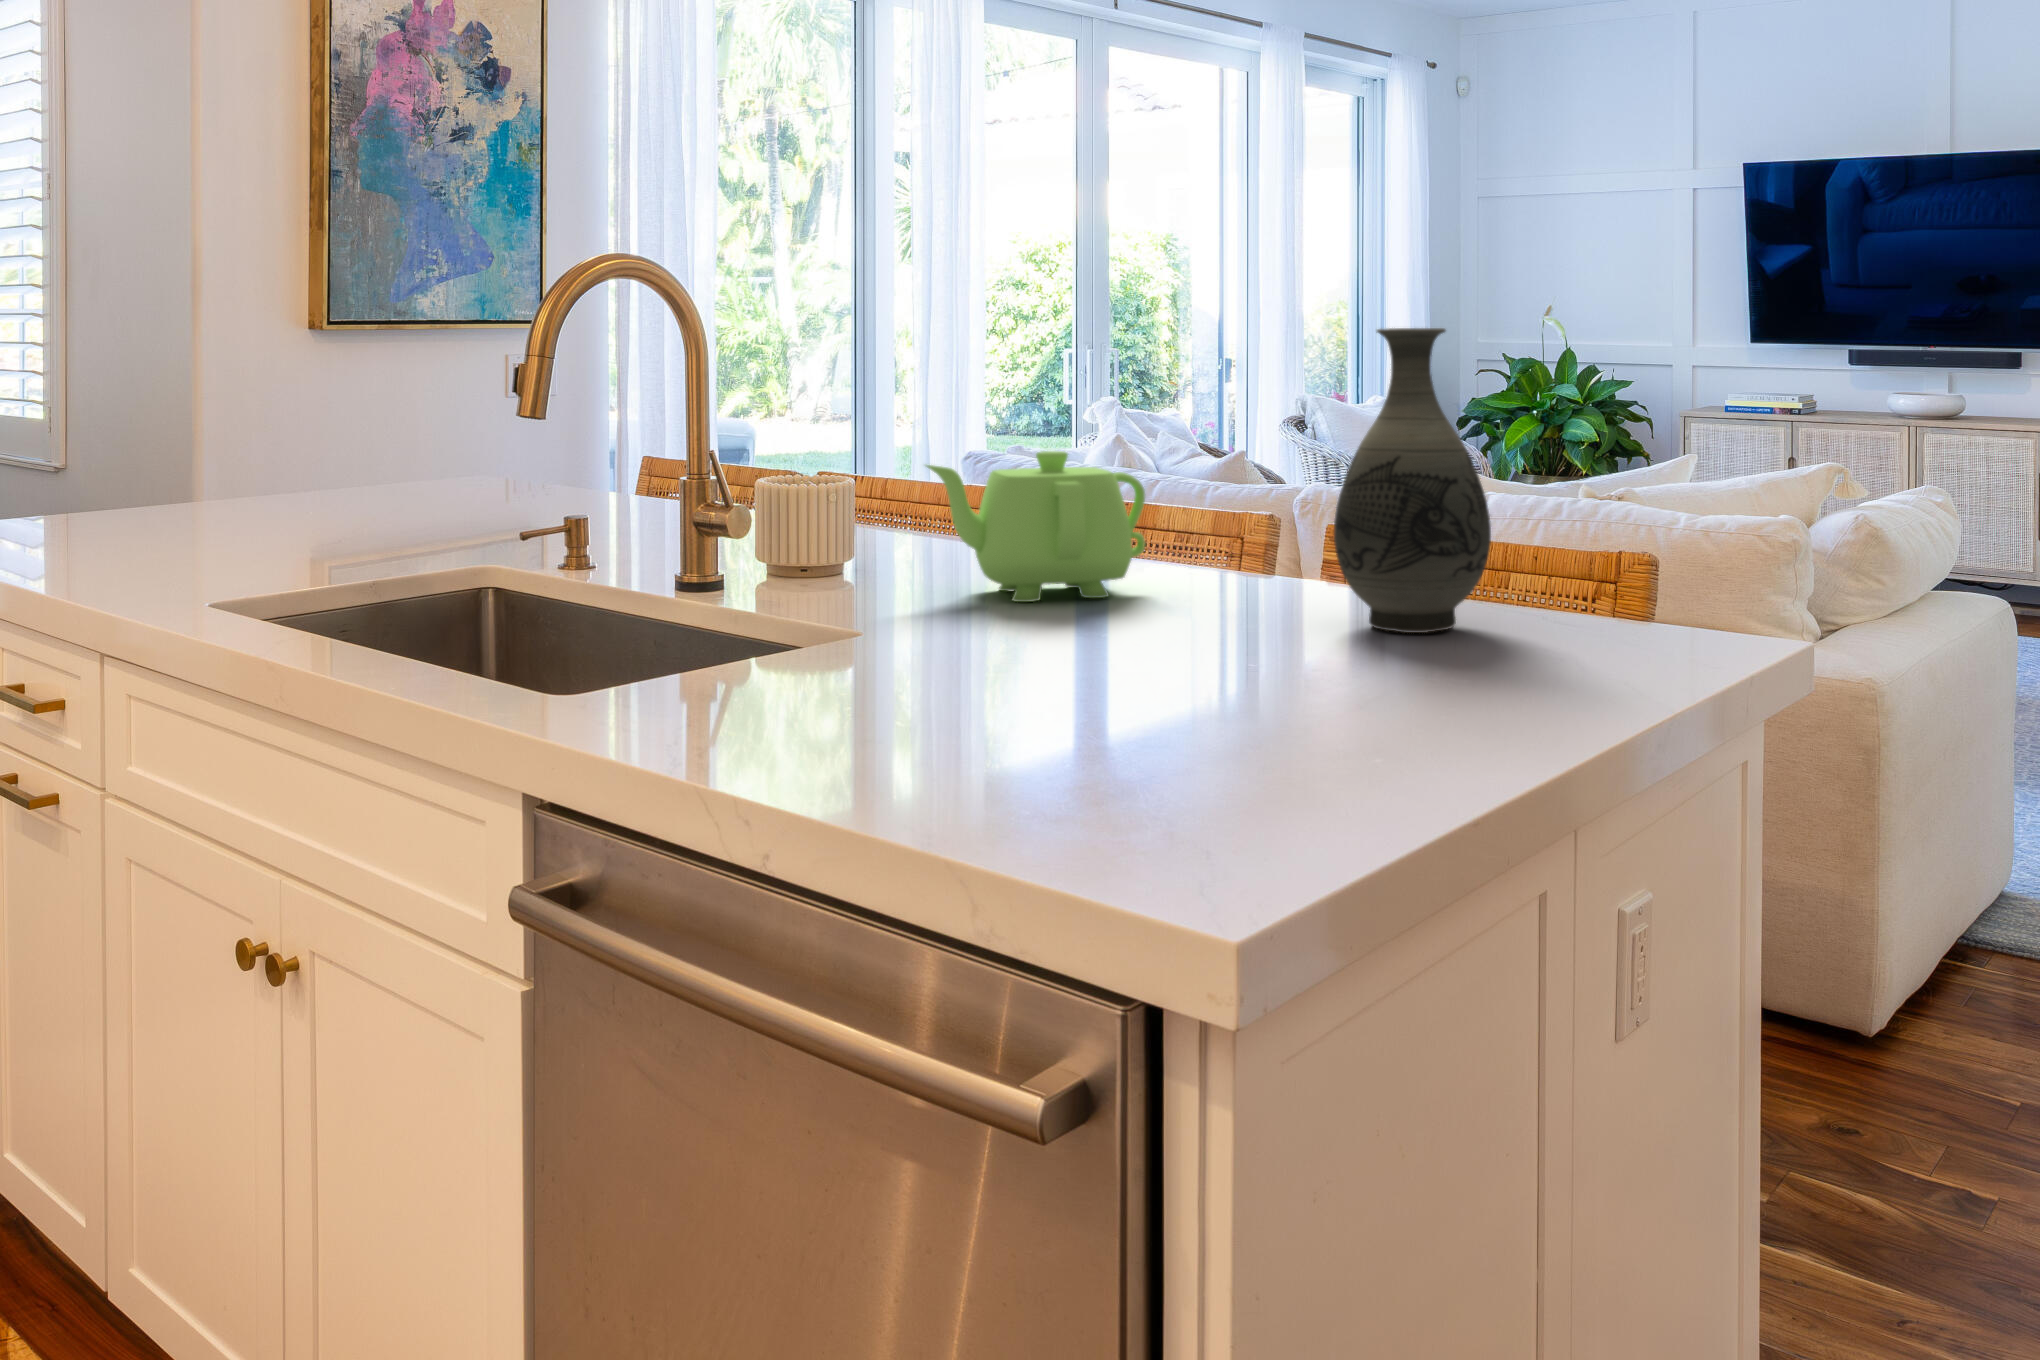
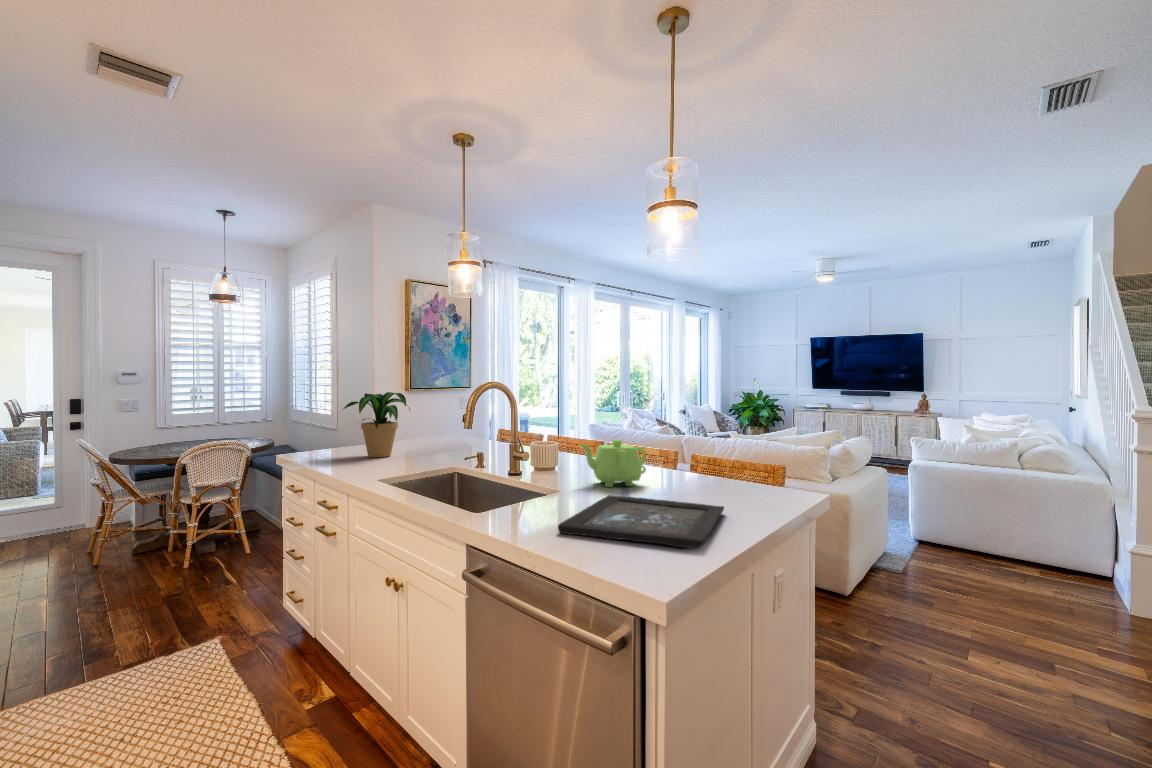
potted plant: none [45,313,325,540] -> present [343,392,410,457]
vase: present [1334,328,1491,633] -> none [705,406,757,503]
tray: none [851,624,1396,769] -> present [558,495,724,548]

